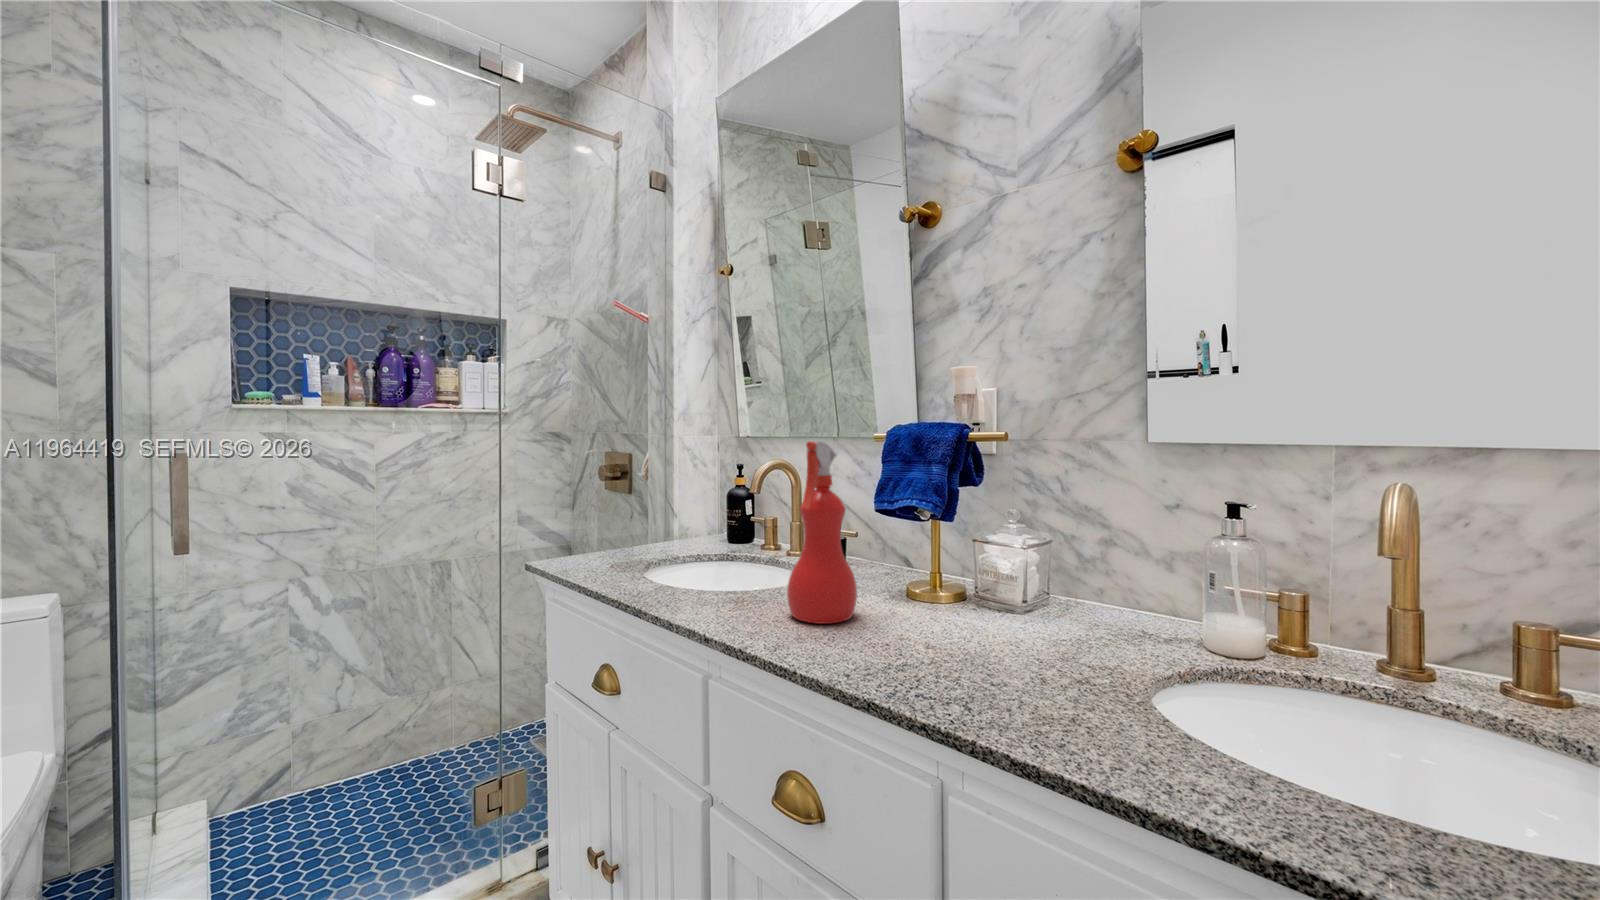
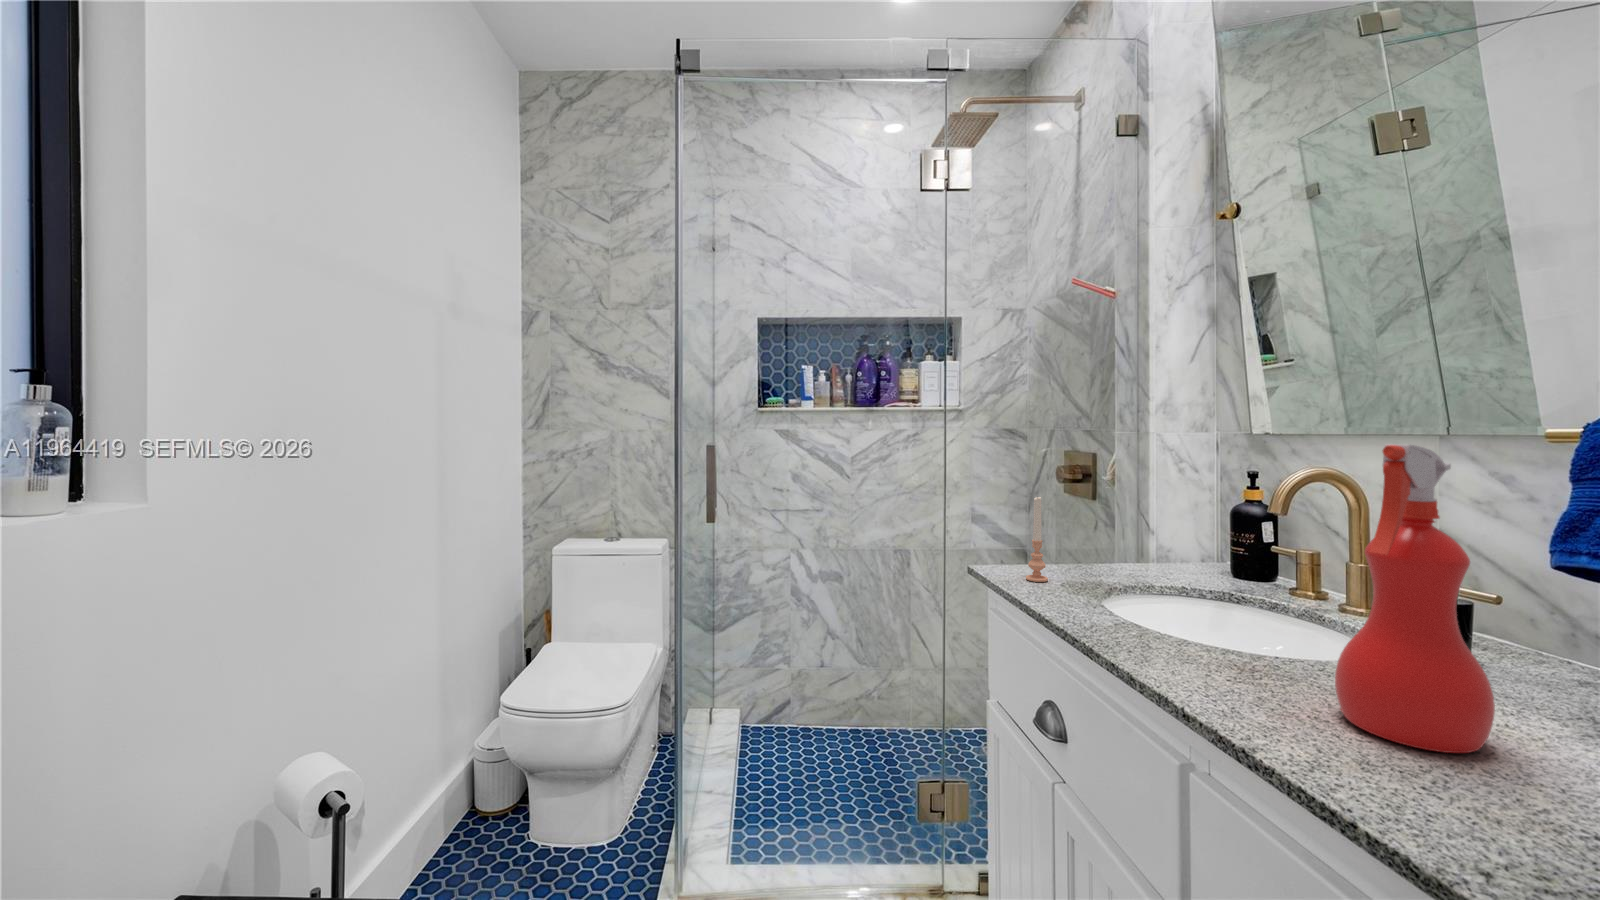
candle: none [577,492,597,568] -> present [1026,497,1048,582]

